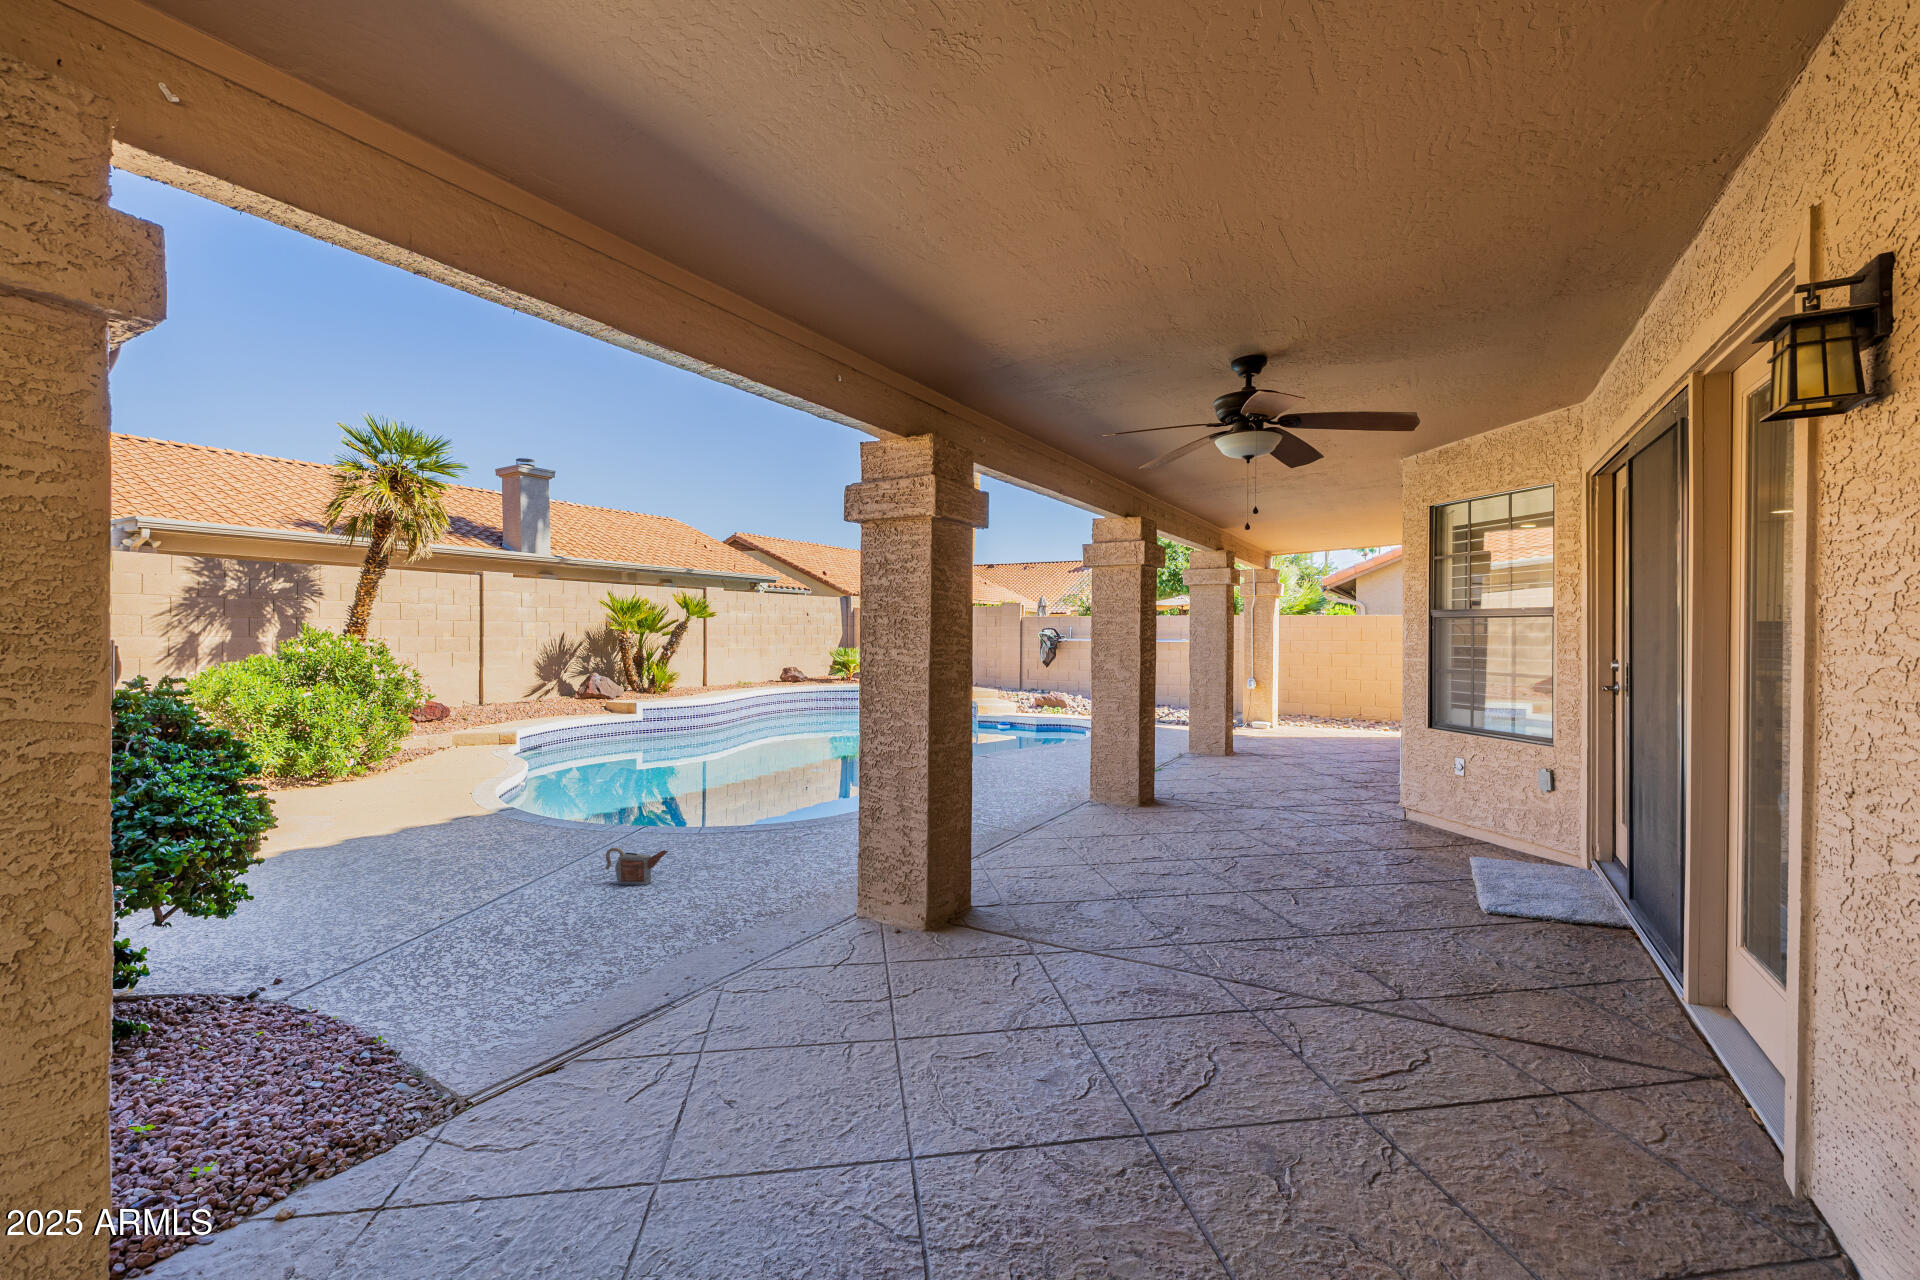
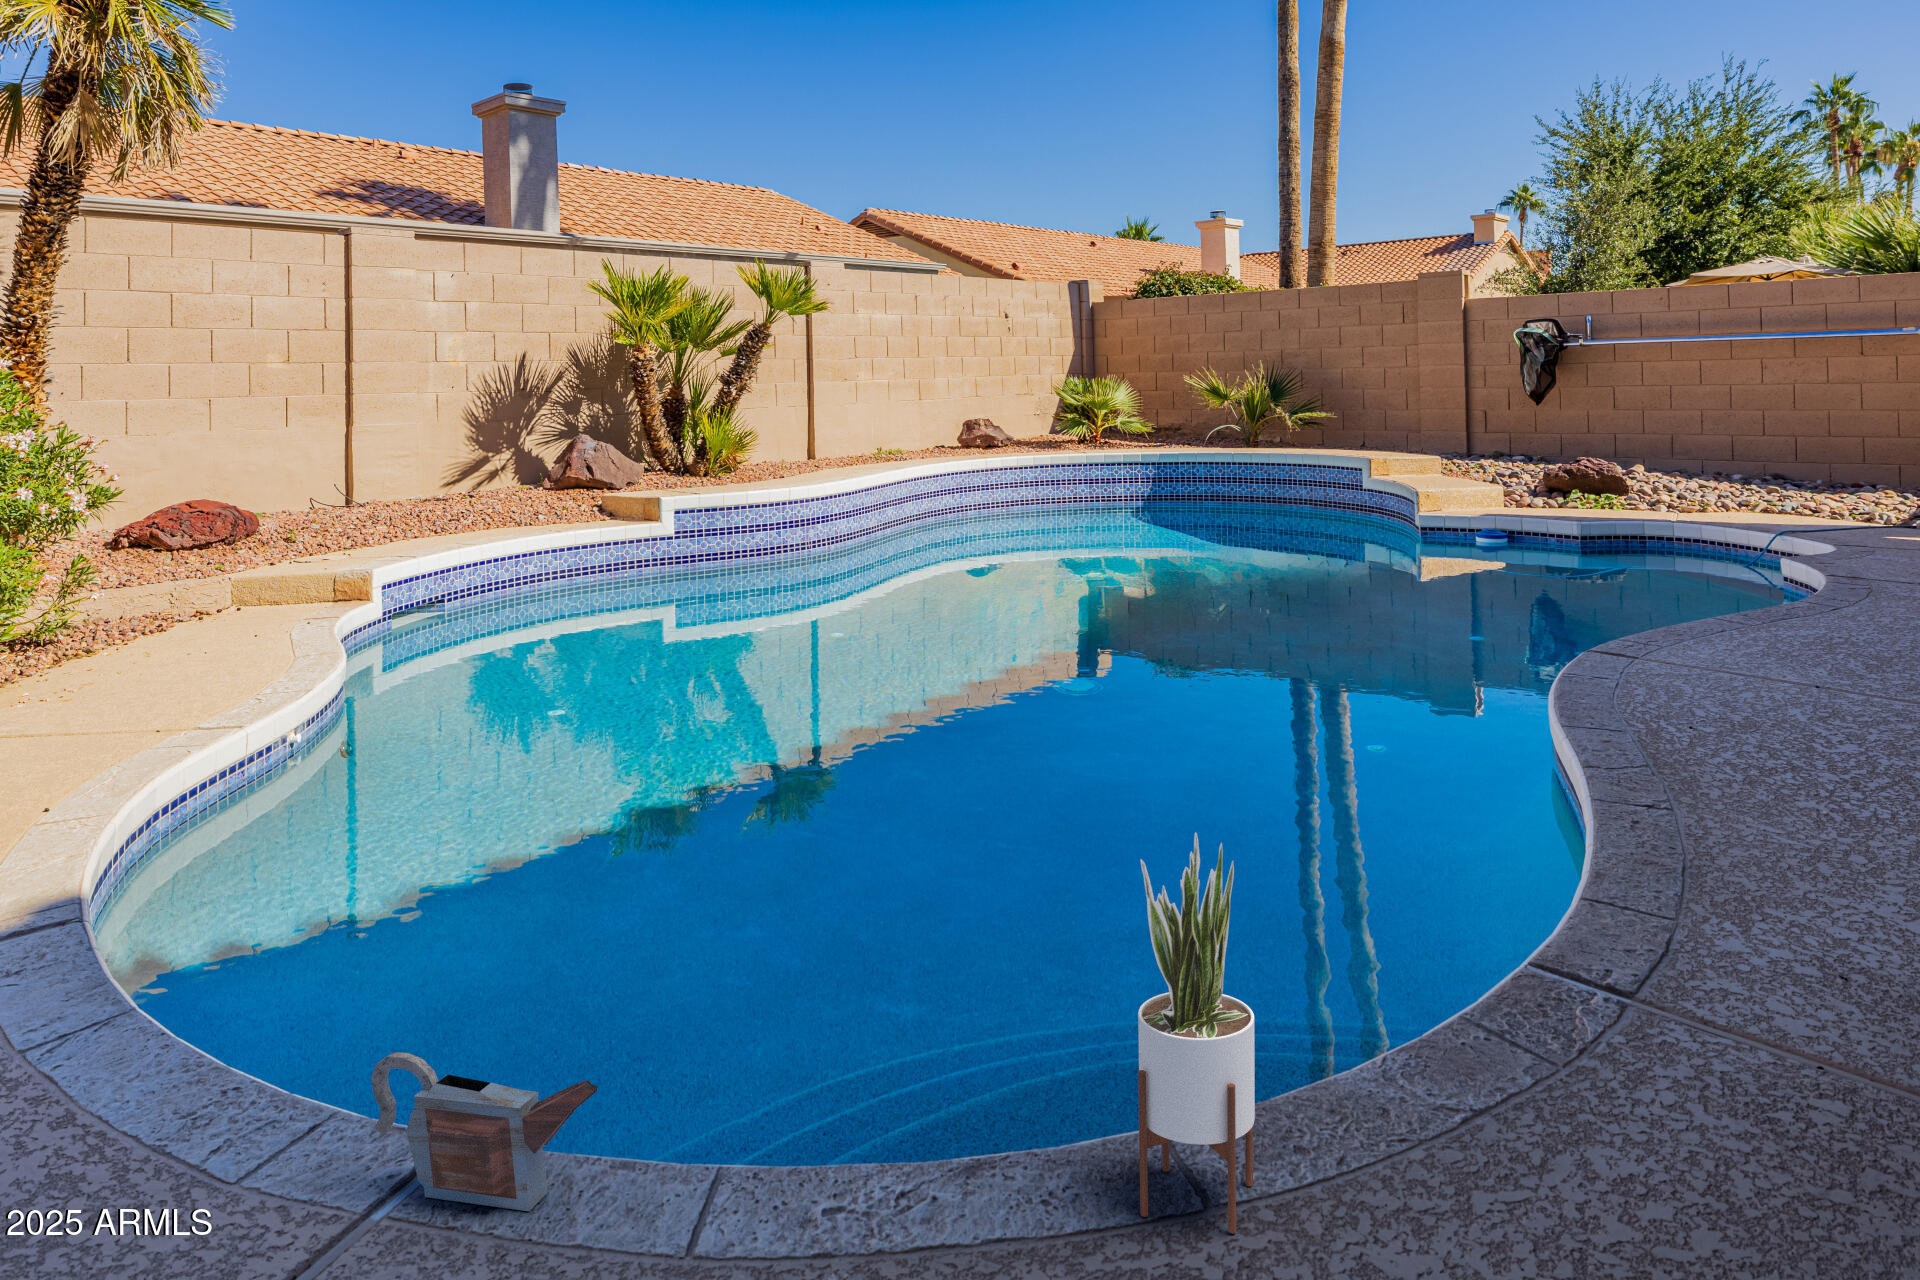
potted plant: none [798,787,826,878] -> present [1138,832,1255,1234]

